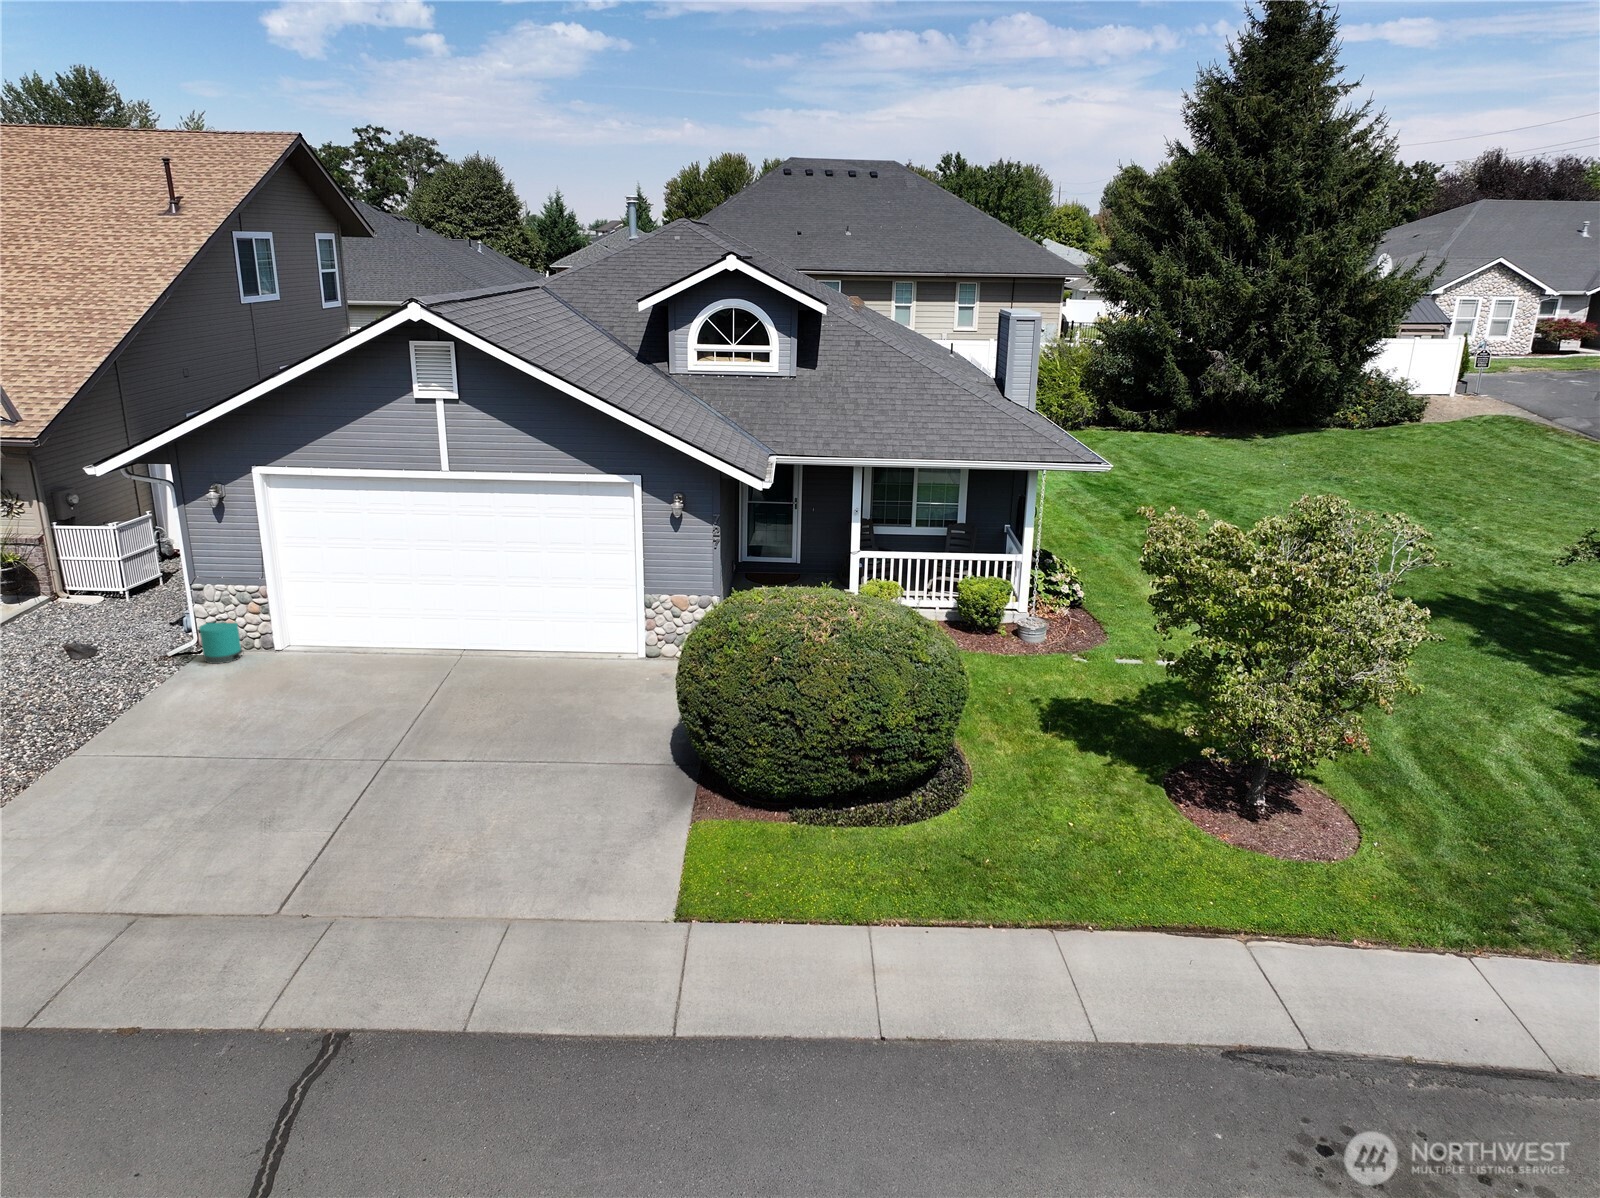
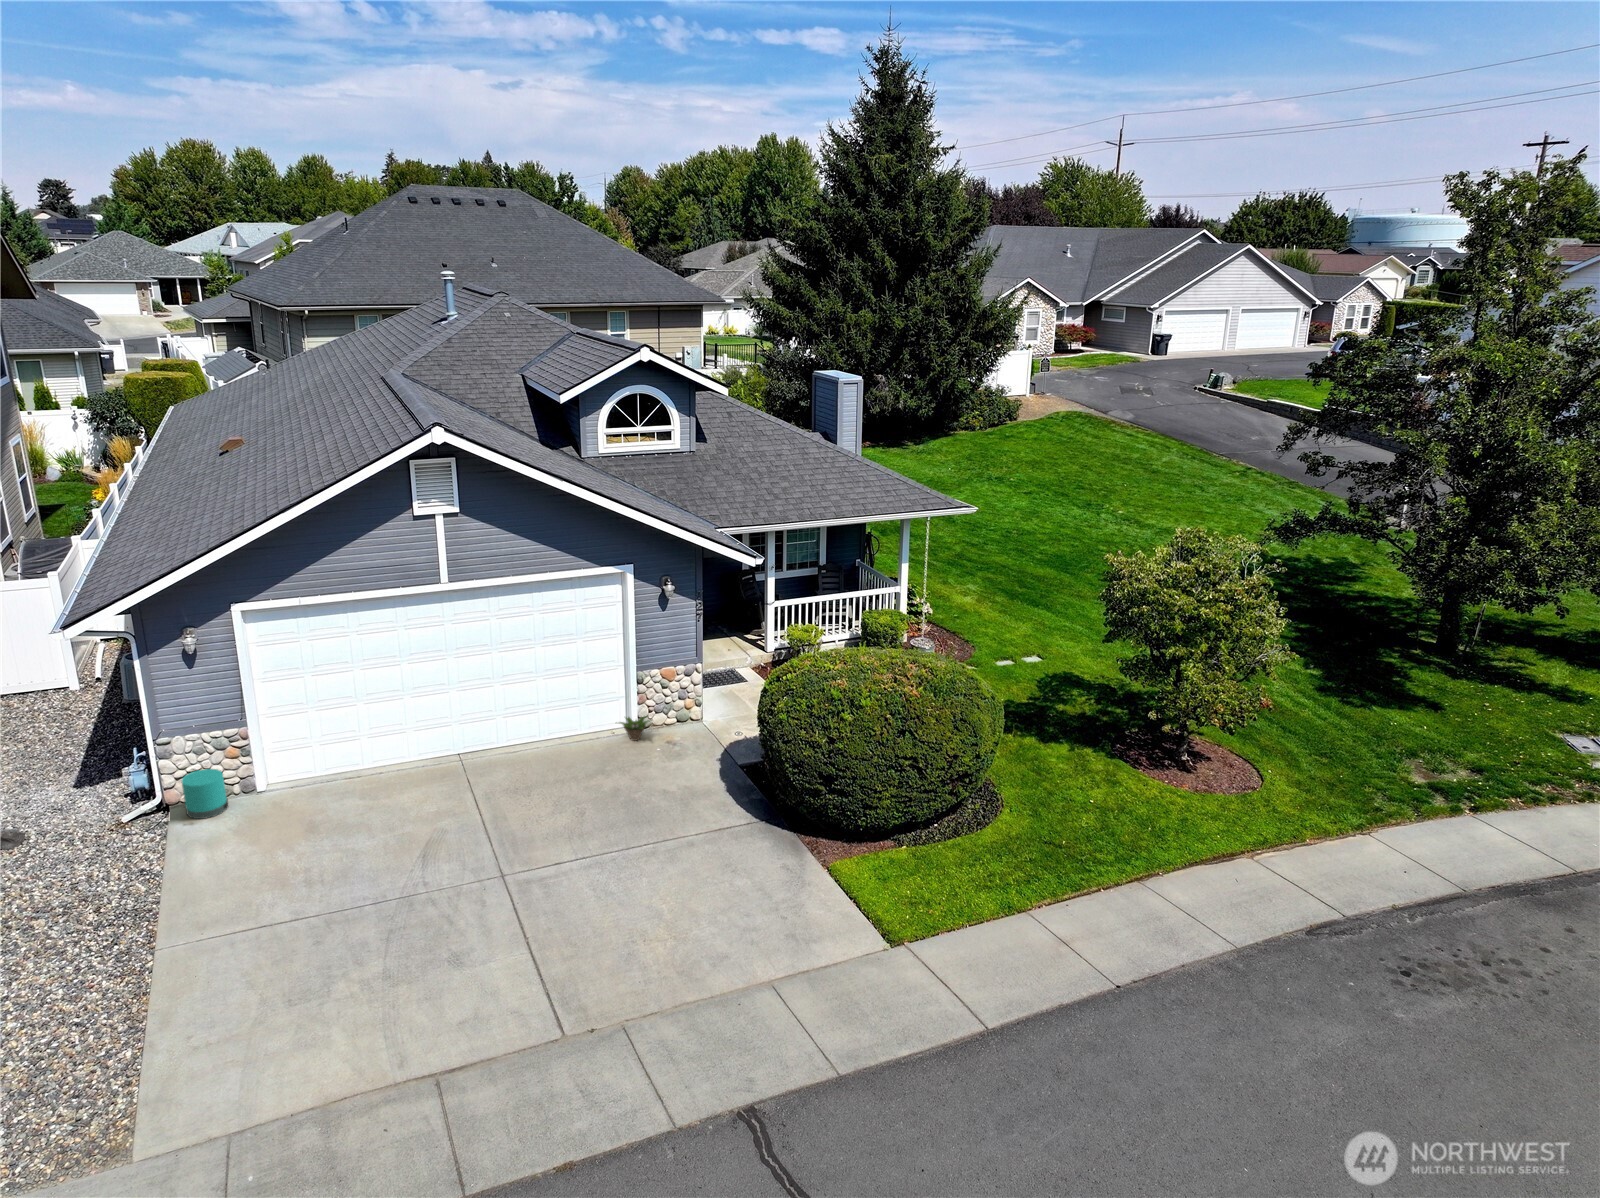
decorative plant: none [614,642,655,668] -> present [620,716,648,741]

